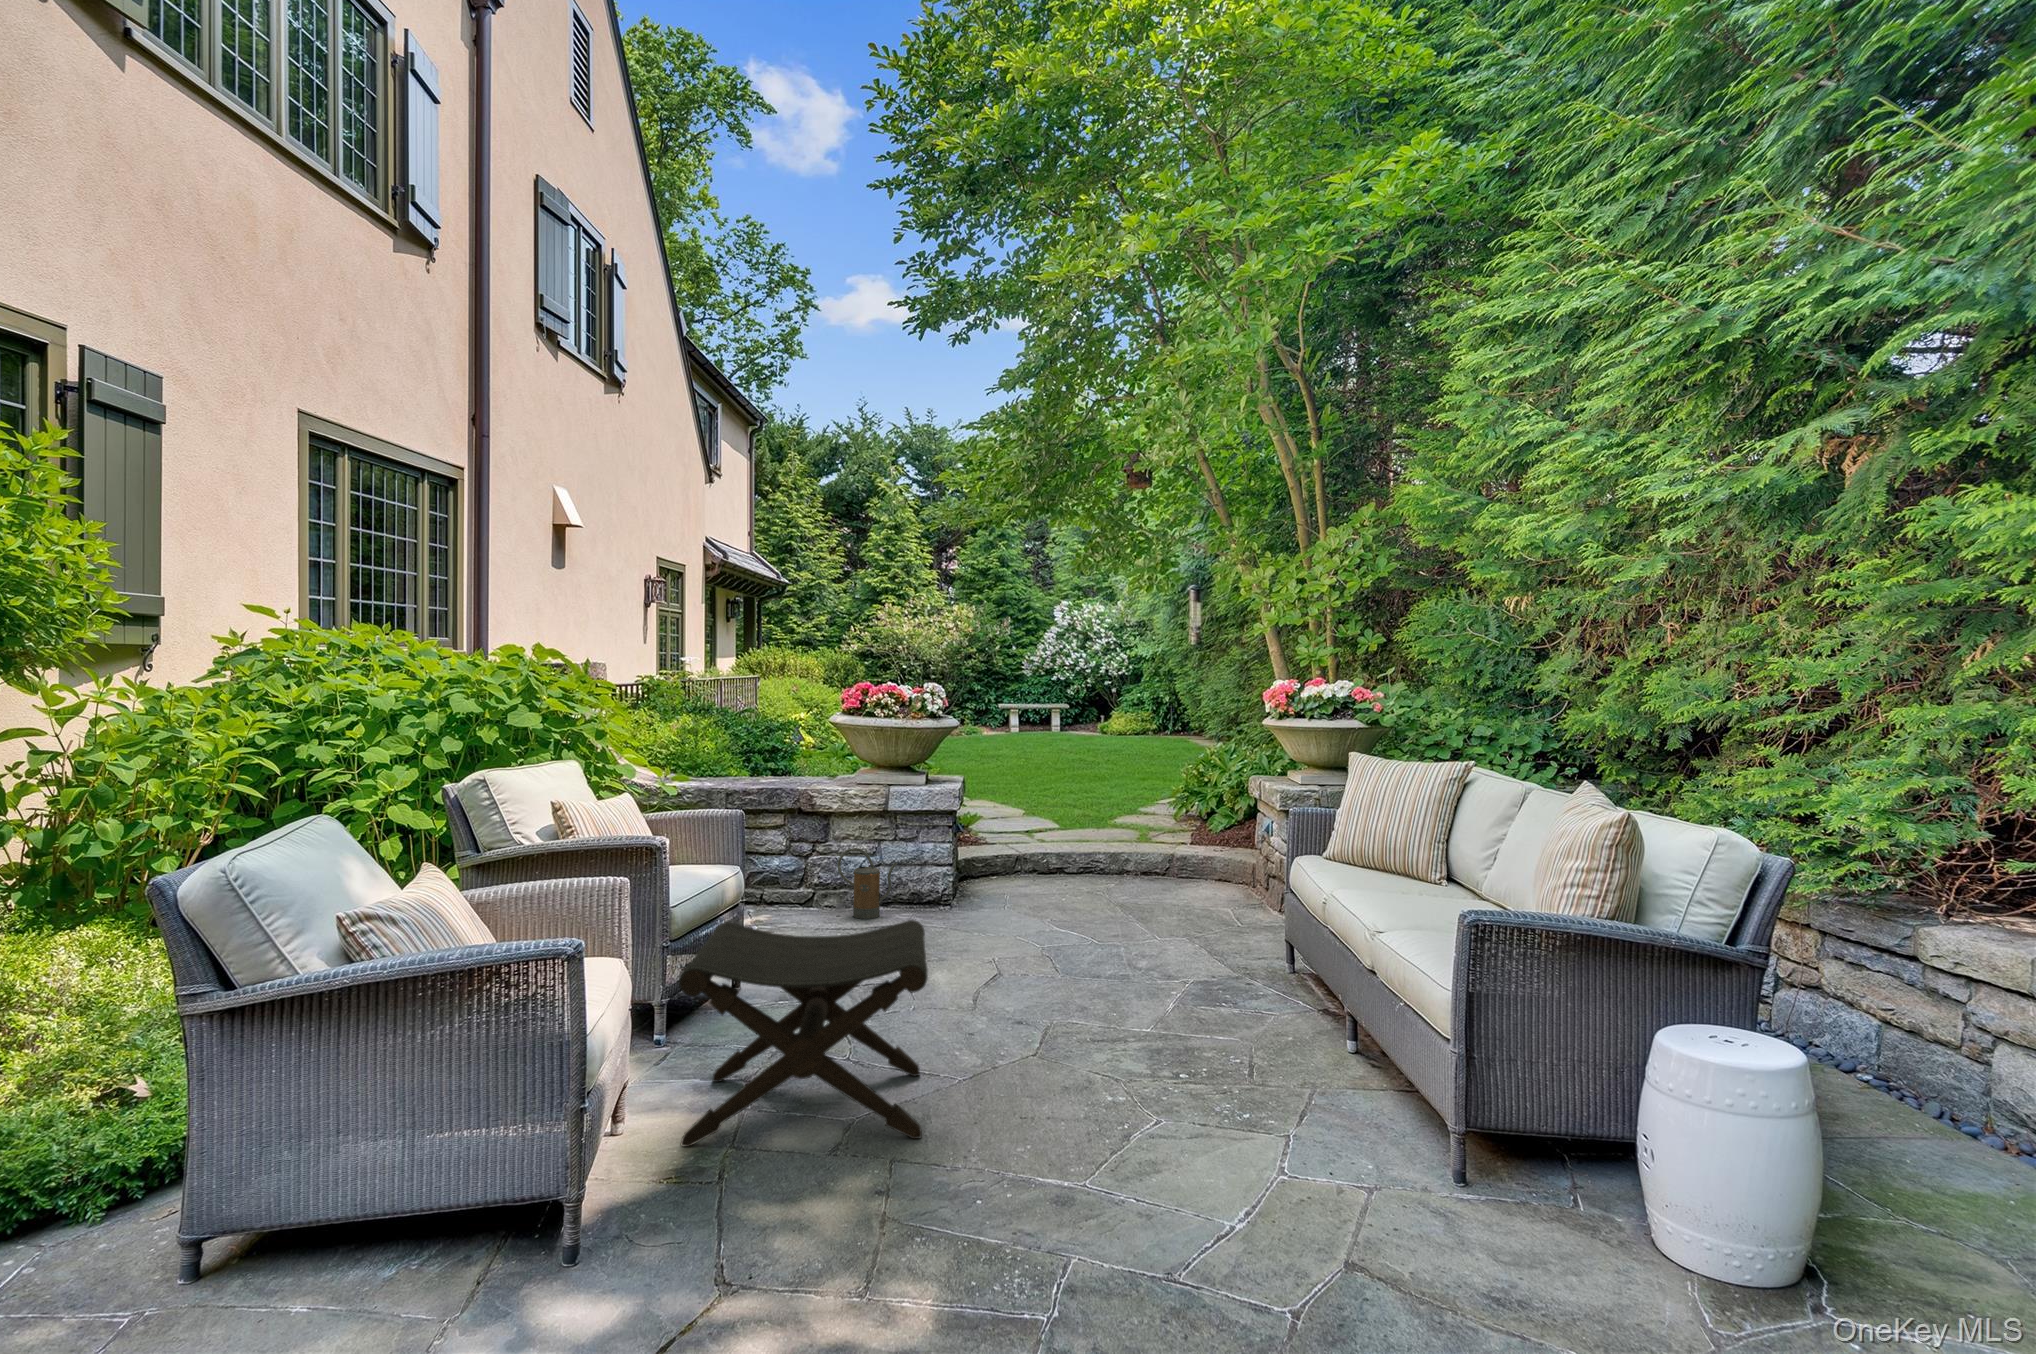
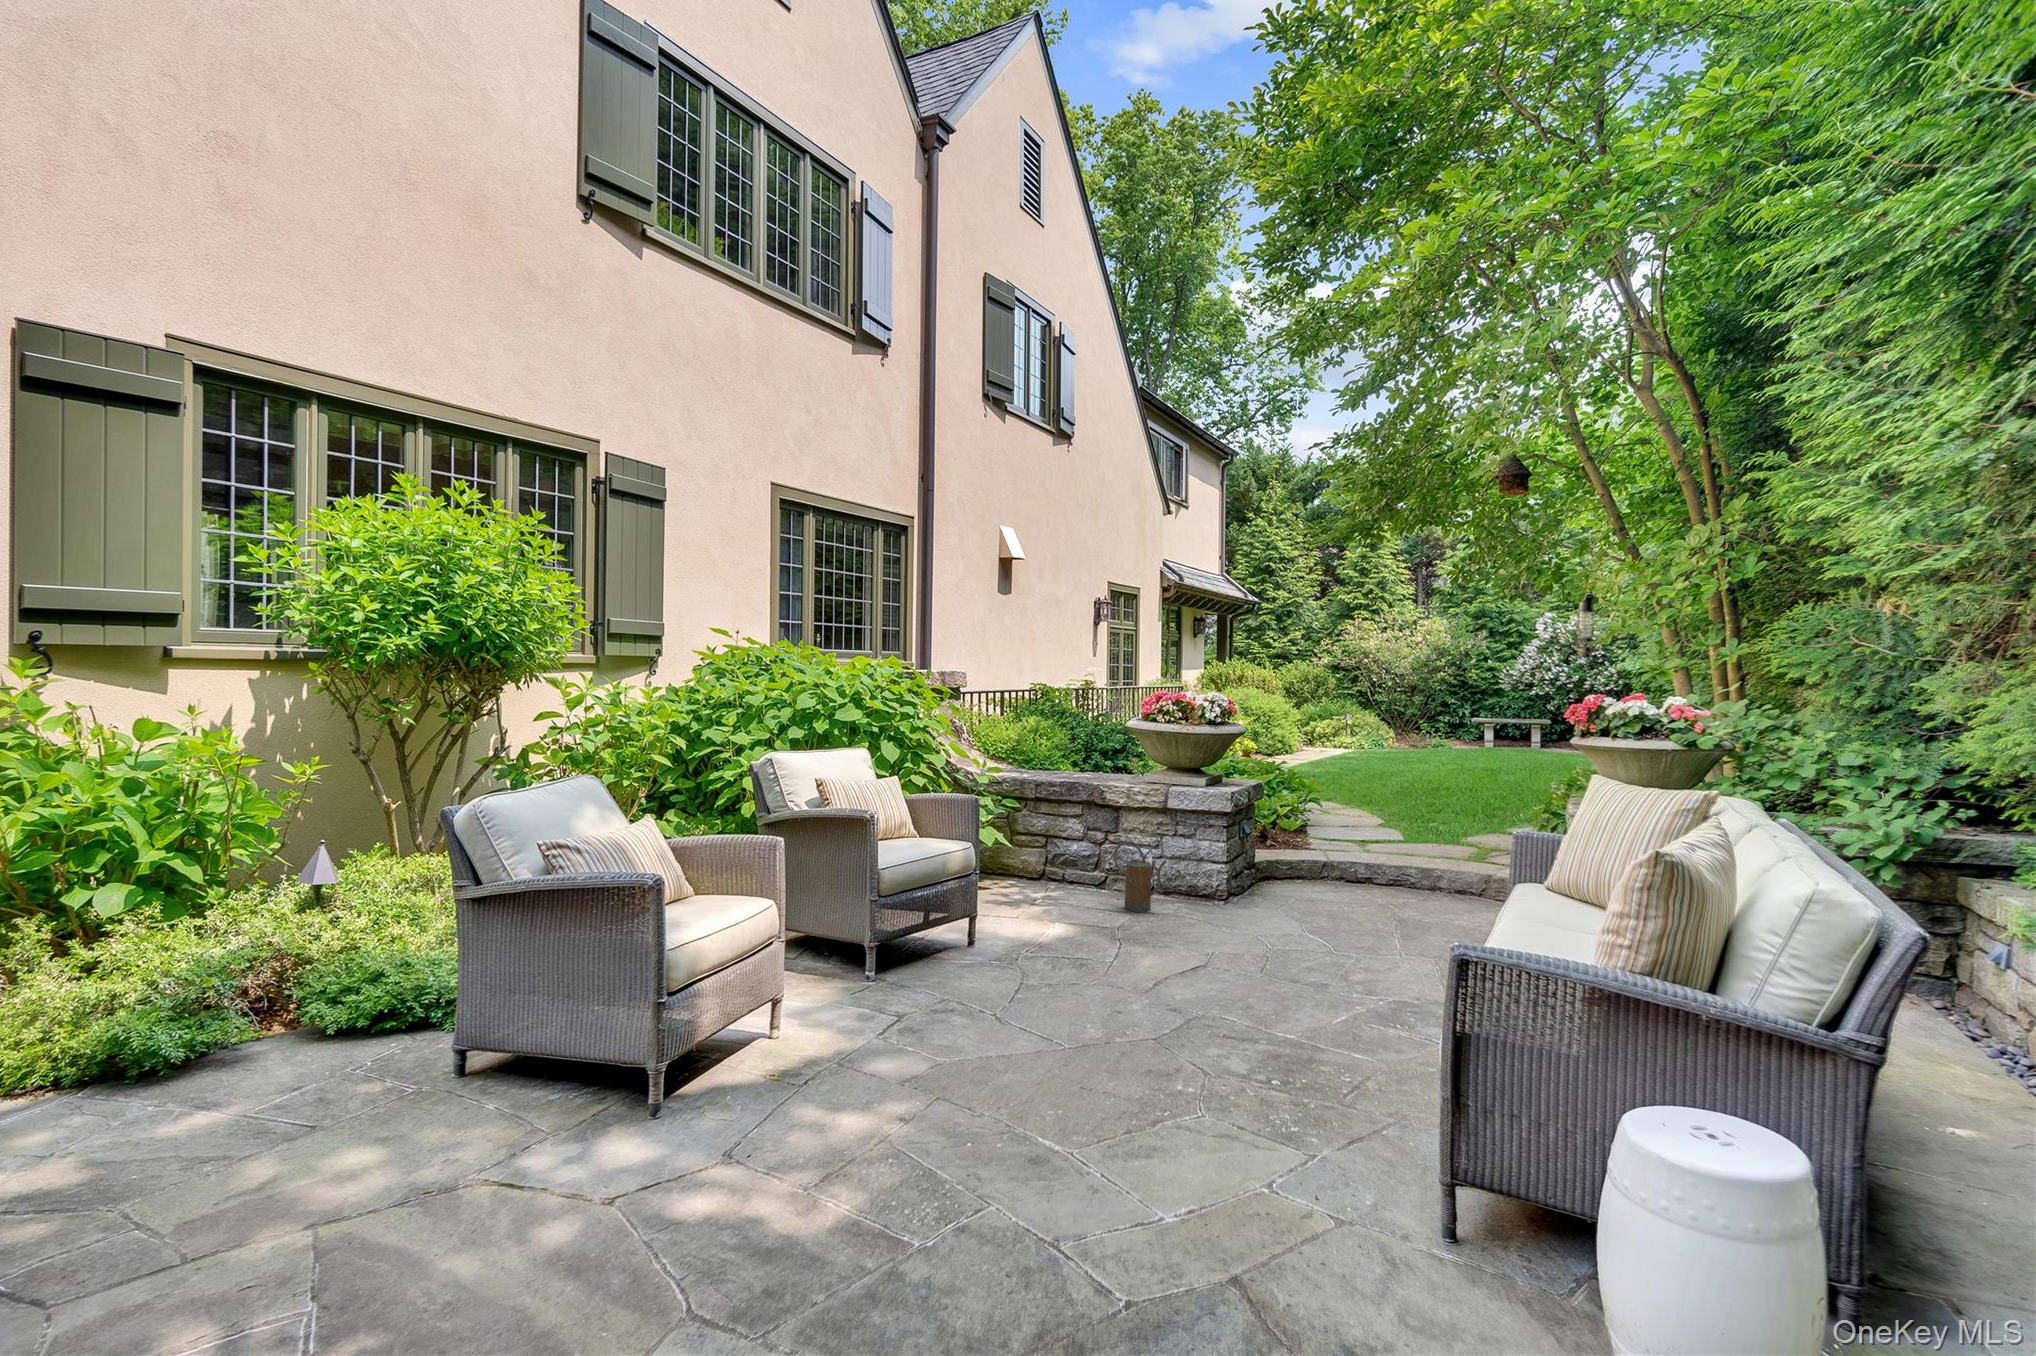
footstool: present [679,920,928,1147] -> none [716,892,998,1156]

